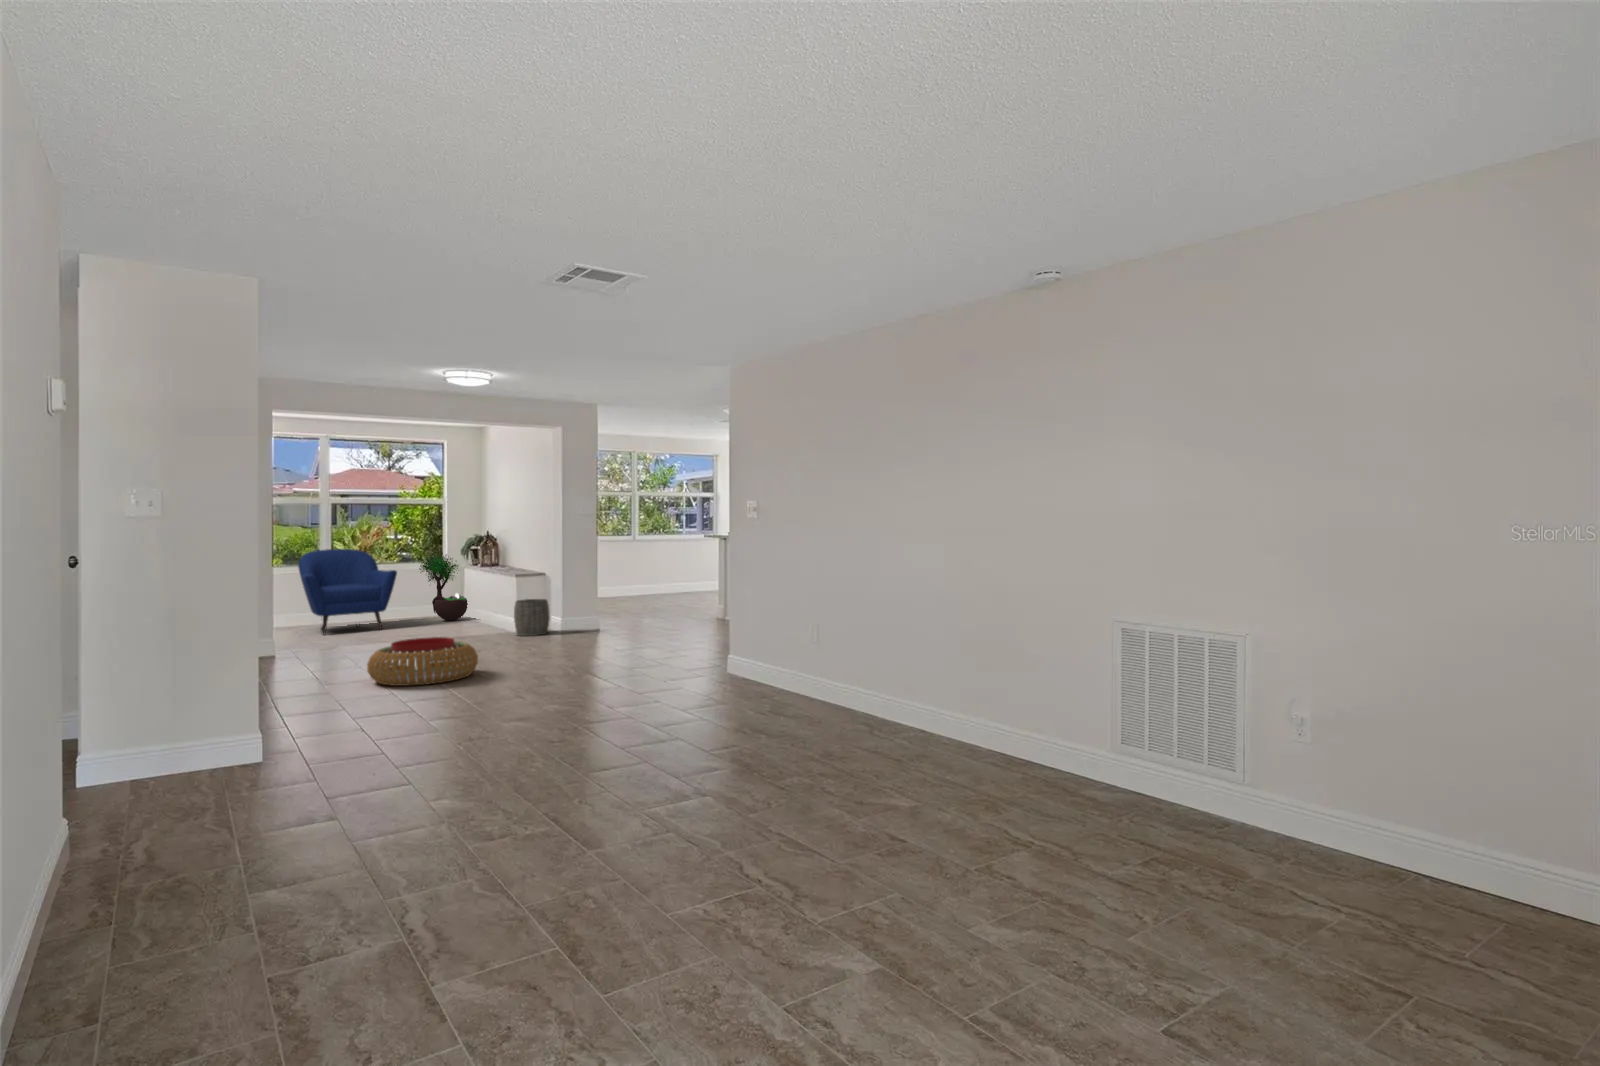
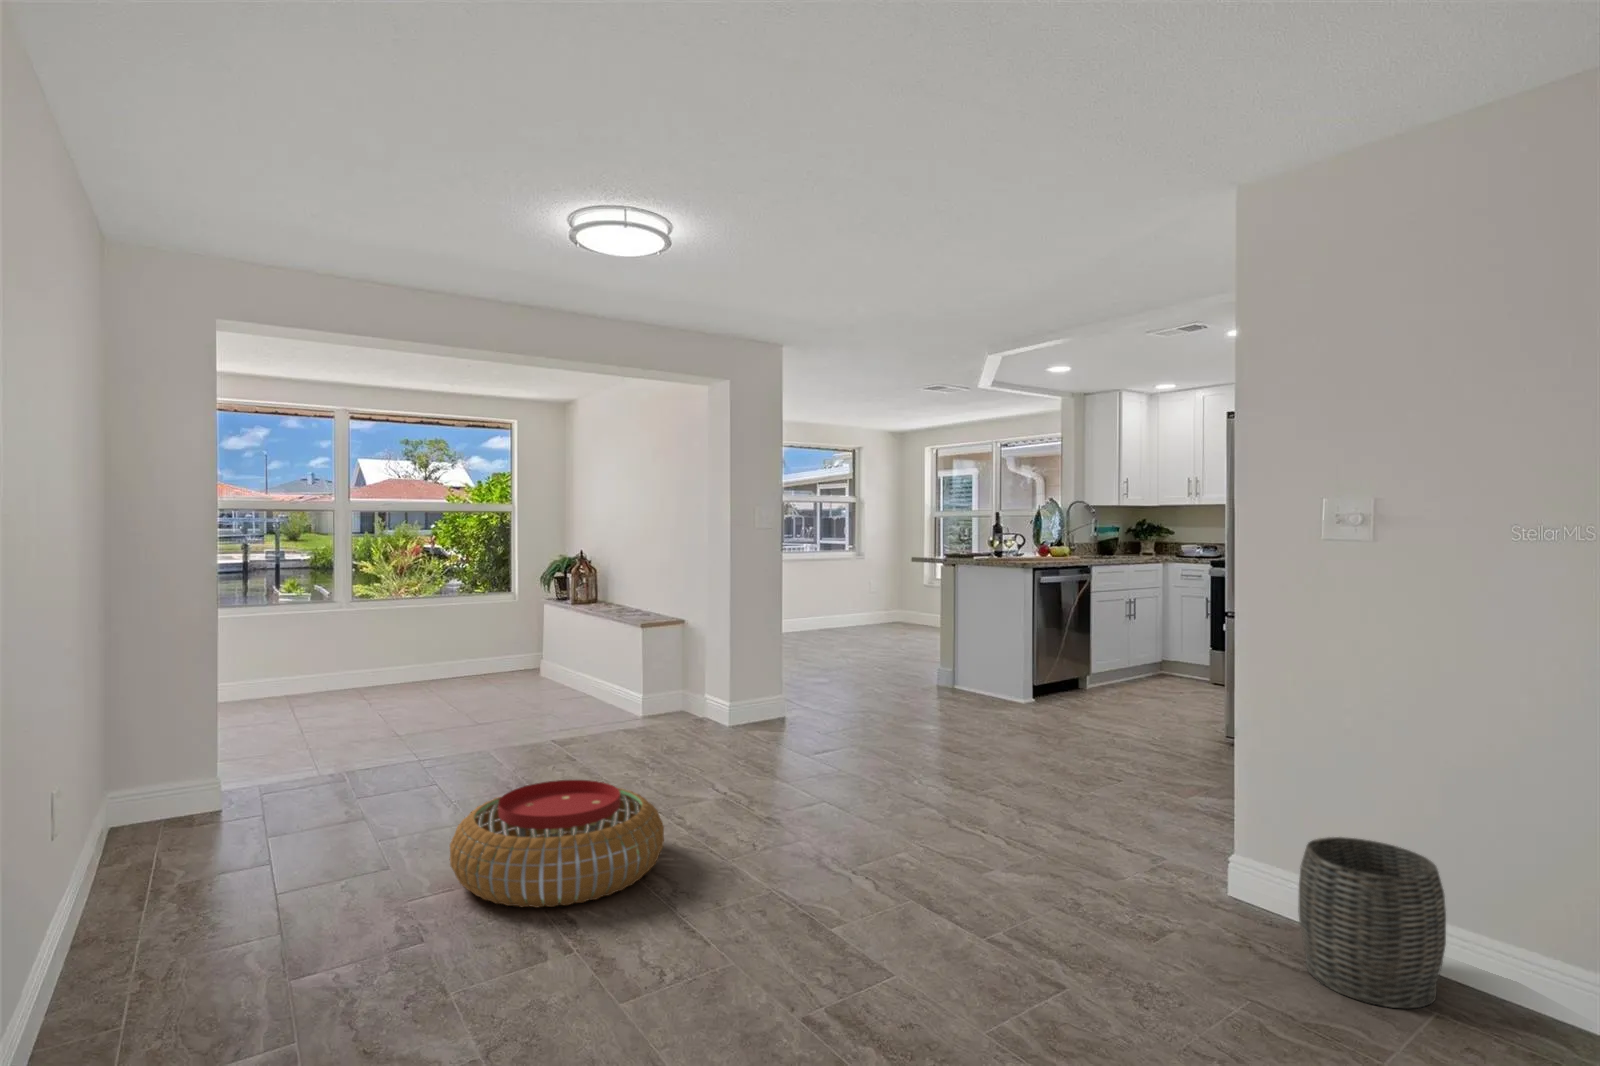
armchair: present [298,549,397,635] -> none [306,573,454,708]
potted tree: present [420,553,468,621] -> none [480,574,549,680]
woven basket: present [514,599,550,636] -> present [1298,837,1446,1009]

